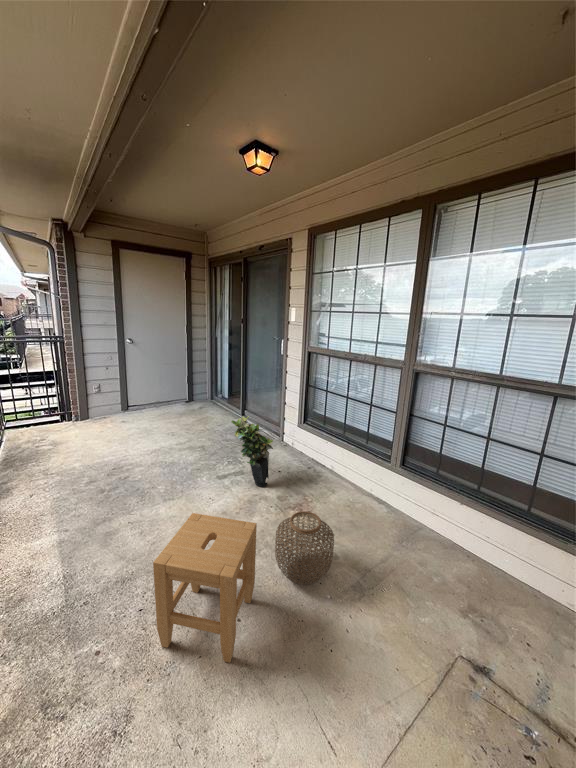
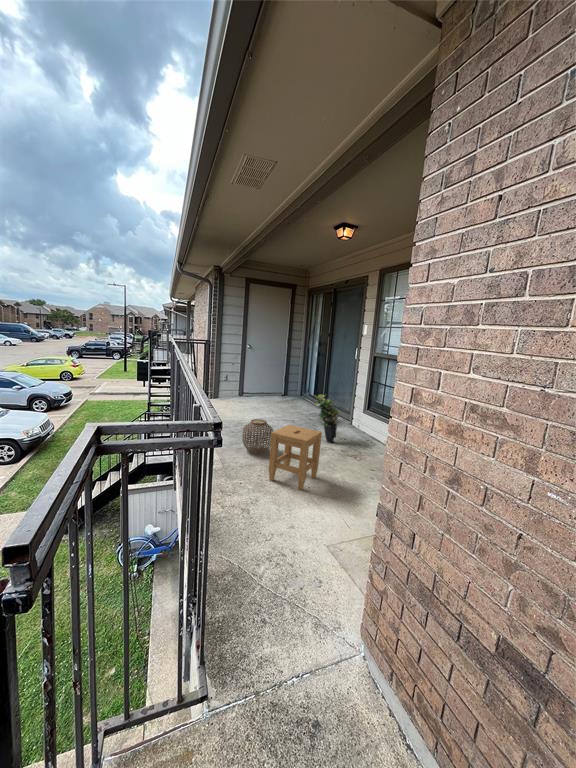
woven basket: present [275,511,334,585] -> present [242,419,273,454]

